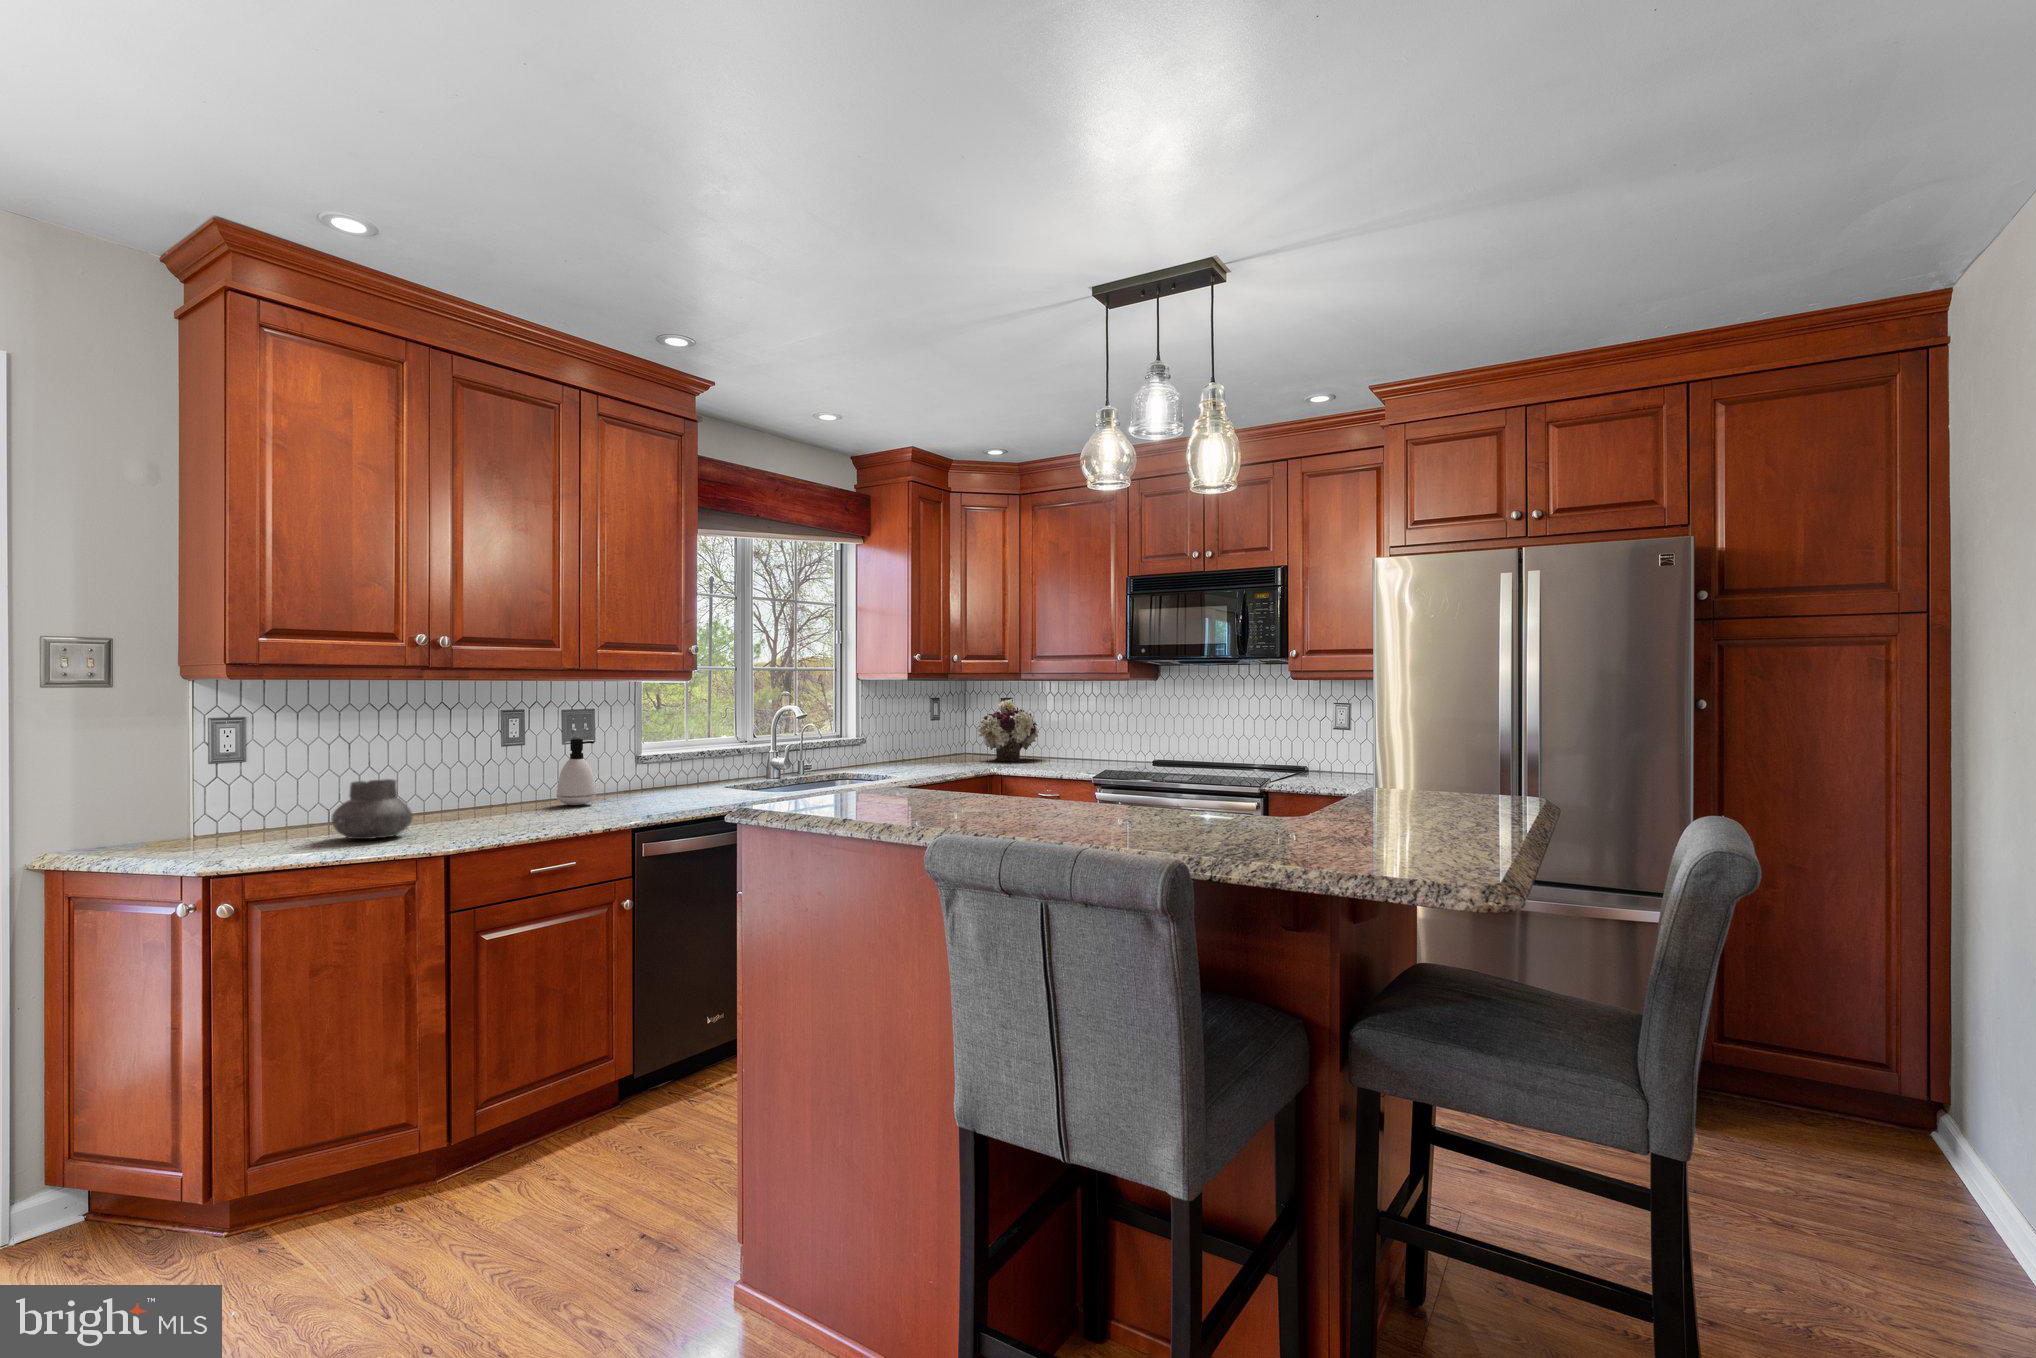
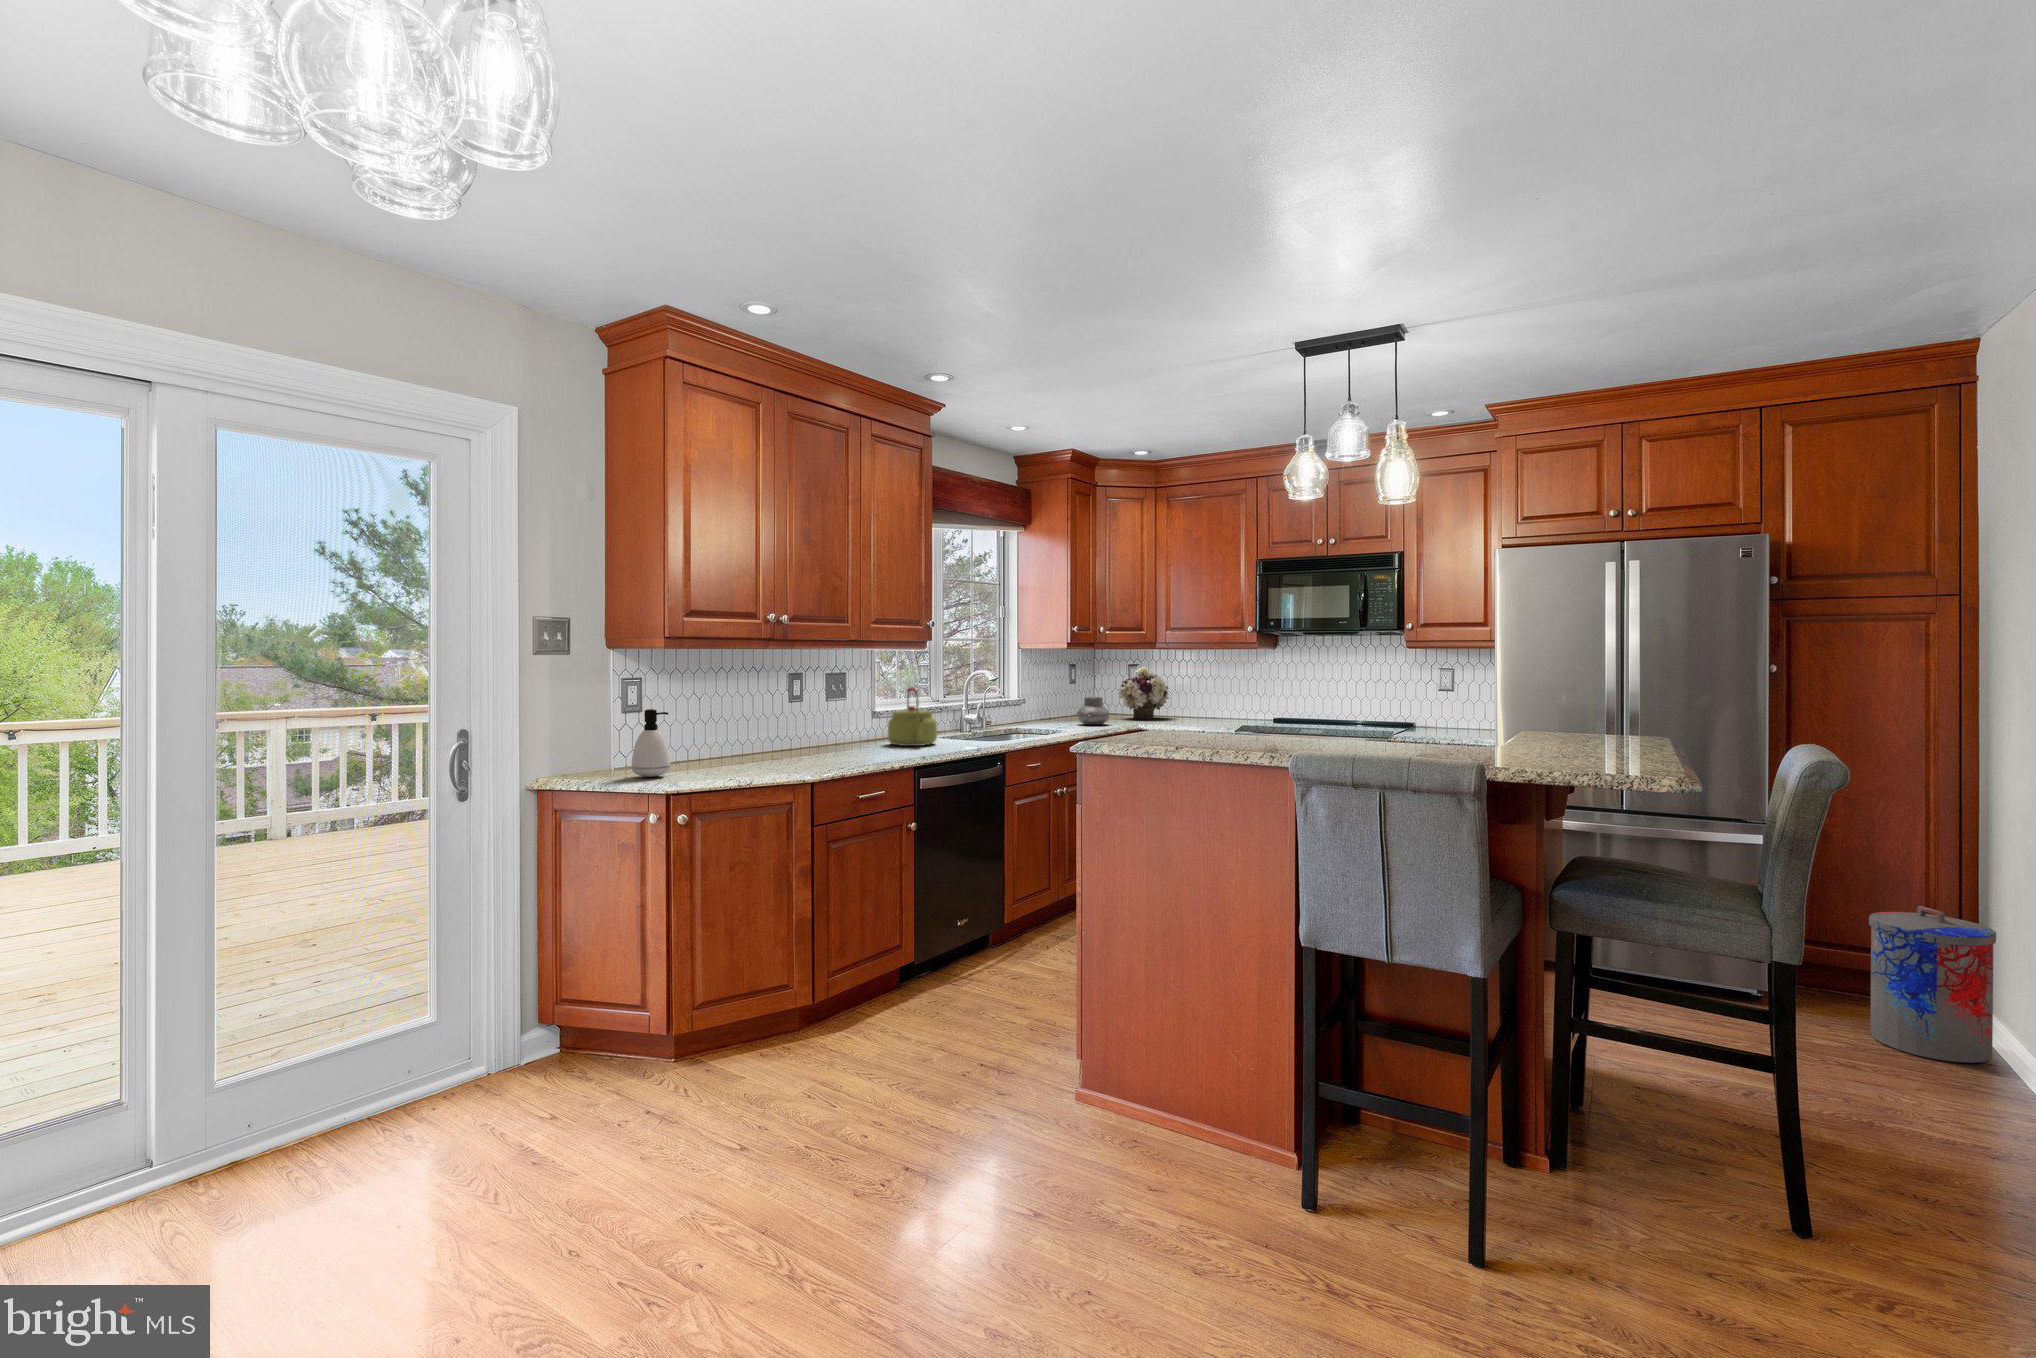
kettle: none [636,726,701,800] -> present [888,687,937,746]
soap dispenser: present [557,738,596,805] -> present [632,709,670,777]
vase: present [332,779,413,839] -> present [1077,697,1110,725]
trash can: none [1816,1011,1973,1222] -> present [1869,906,1996,1063]

